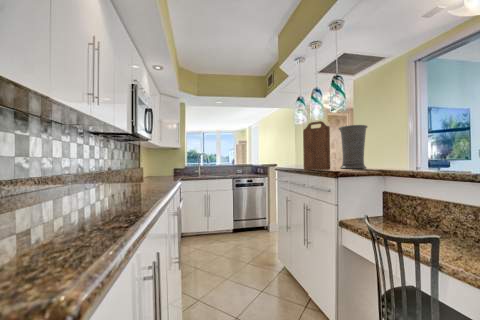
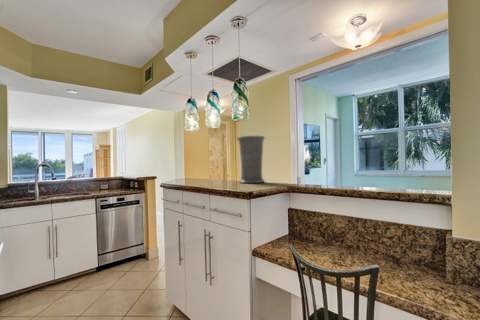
cutting board: present [303,121,330,170] -> none [203,130,236,188]

